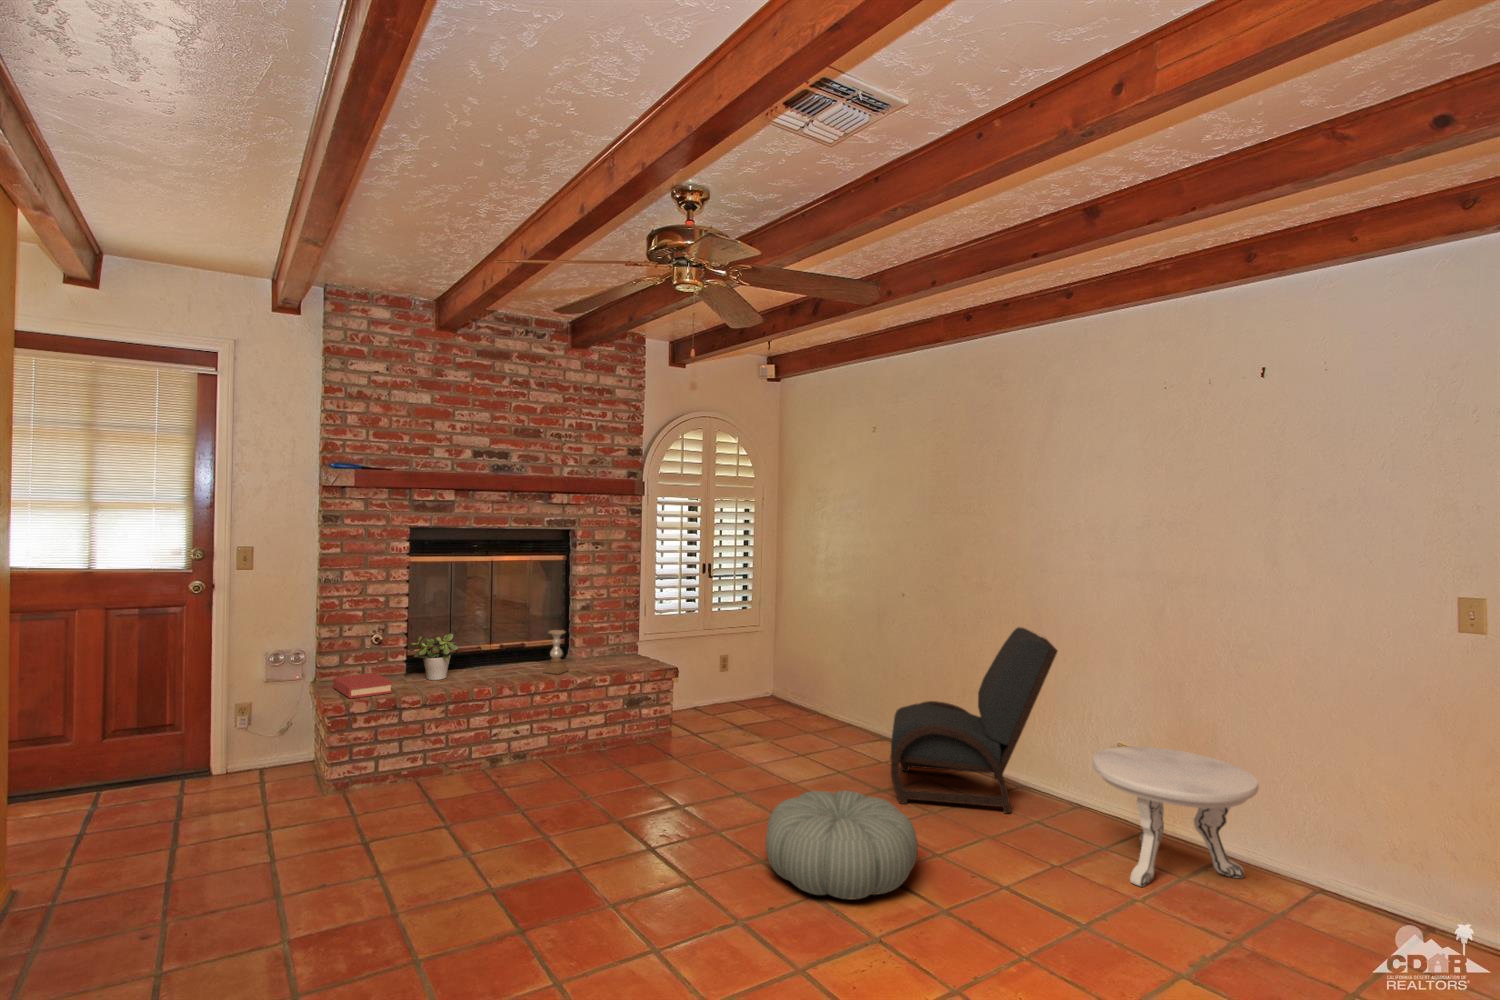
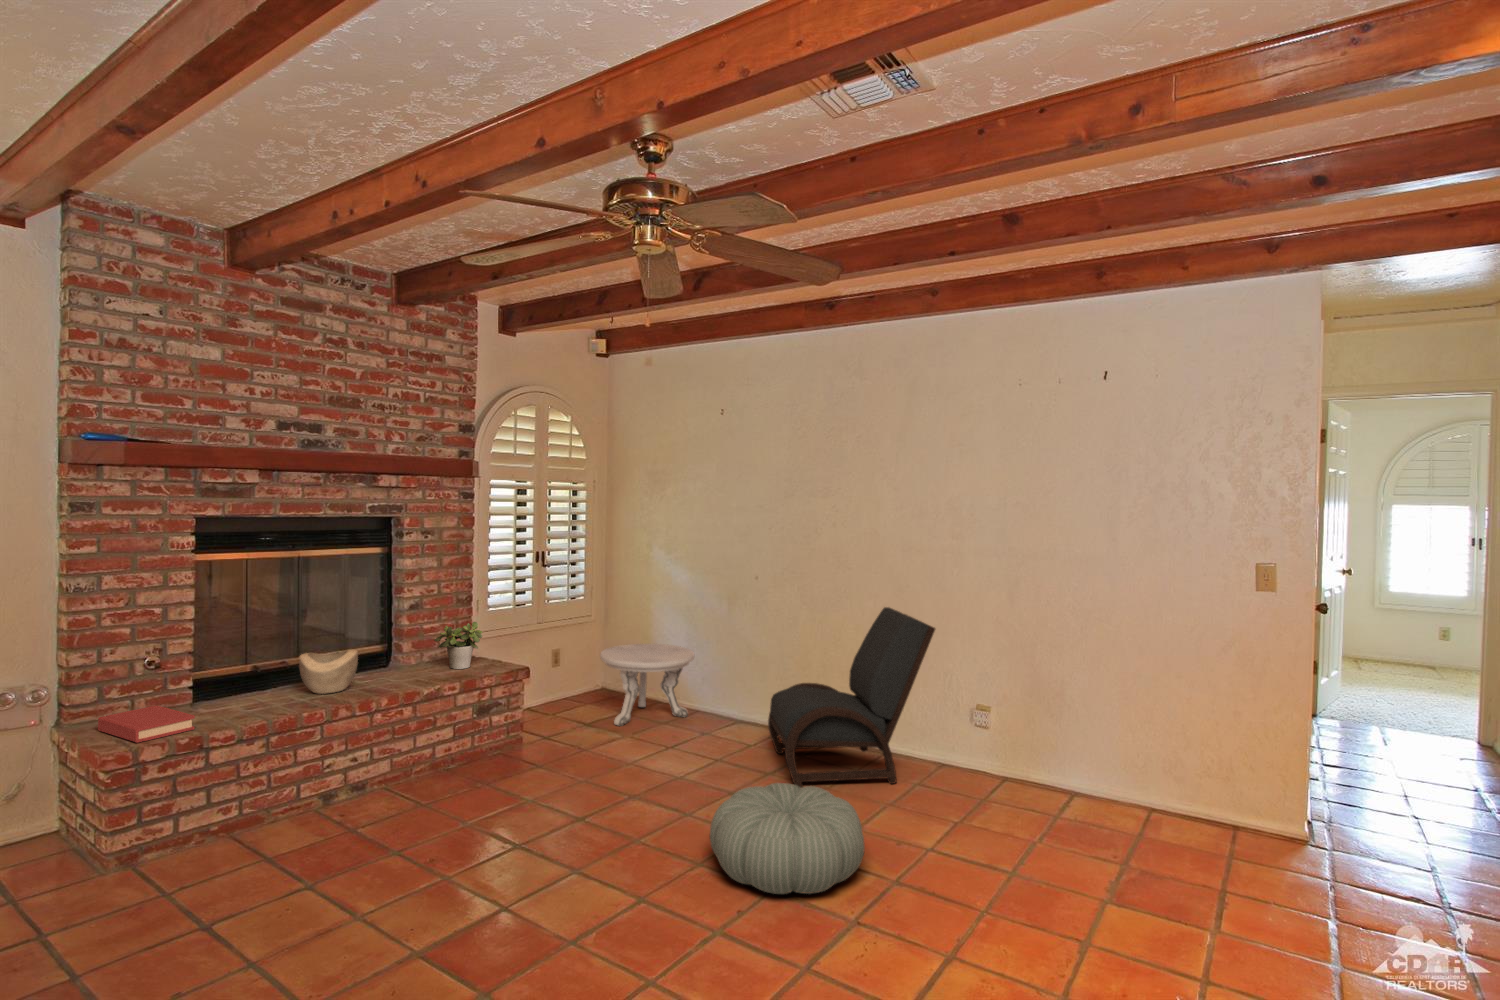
candle holder: present [543,630,569,674] -> none [377,635,407,687]
potted plant: present [409,634,458,680] -> present [434,622,483,669]
decorative bowl: none [483,640,528,675] -> present [299,650,358,694]
side table: present [1092,747,1259,887] -> present [600,644,694,726]

